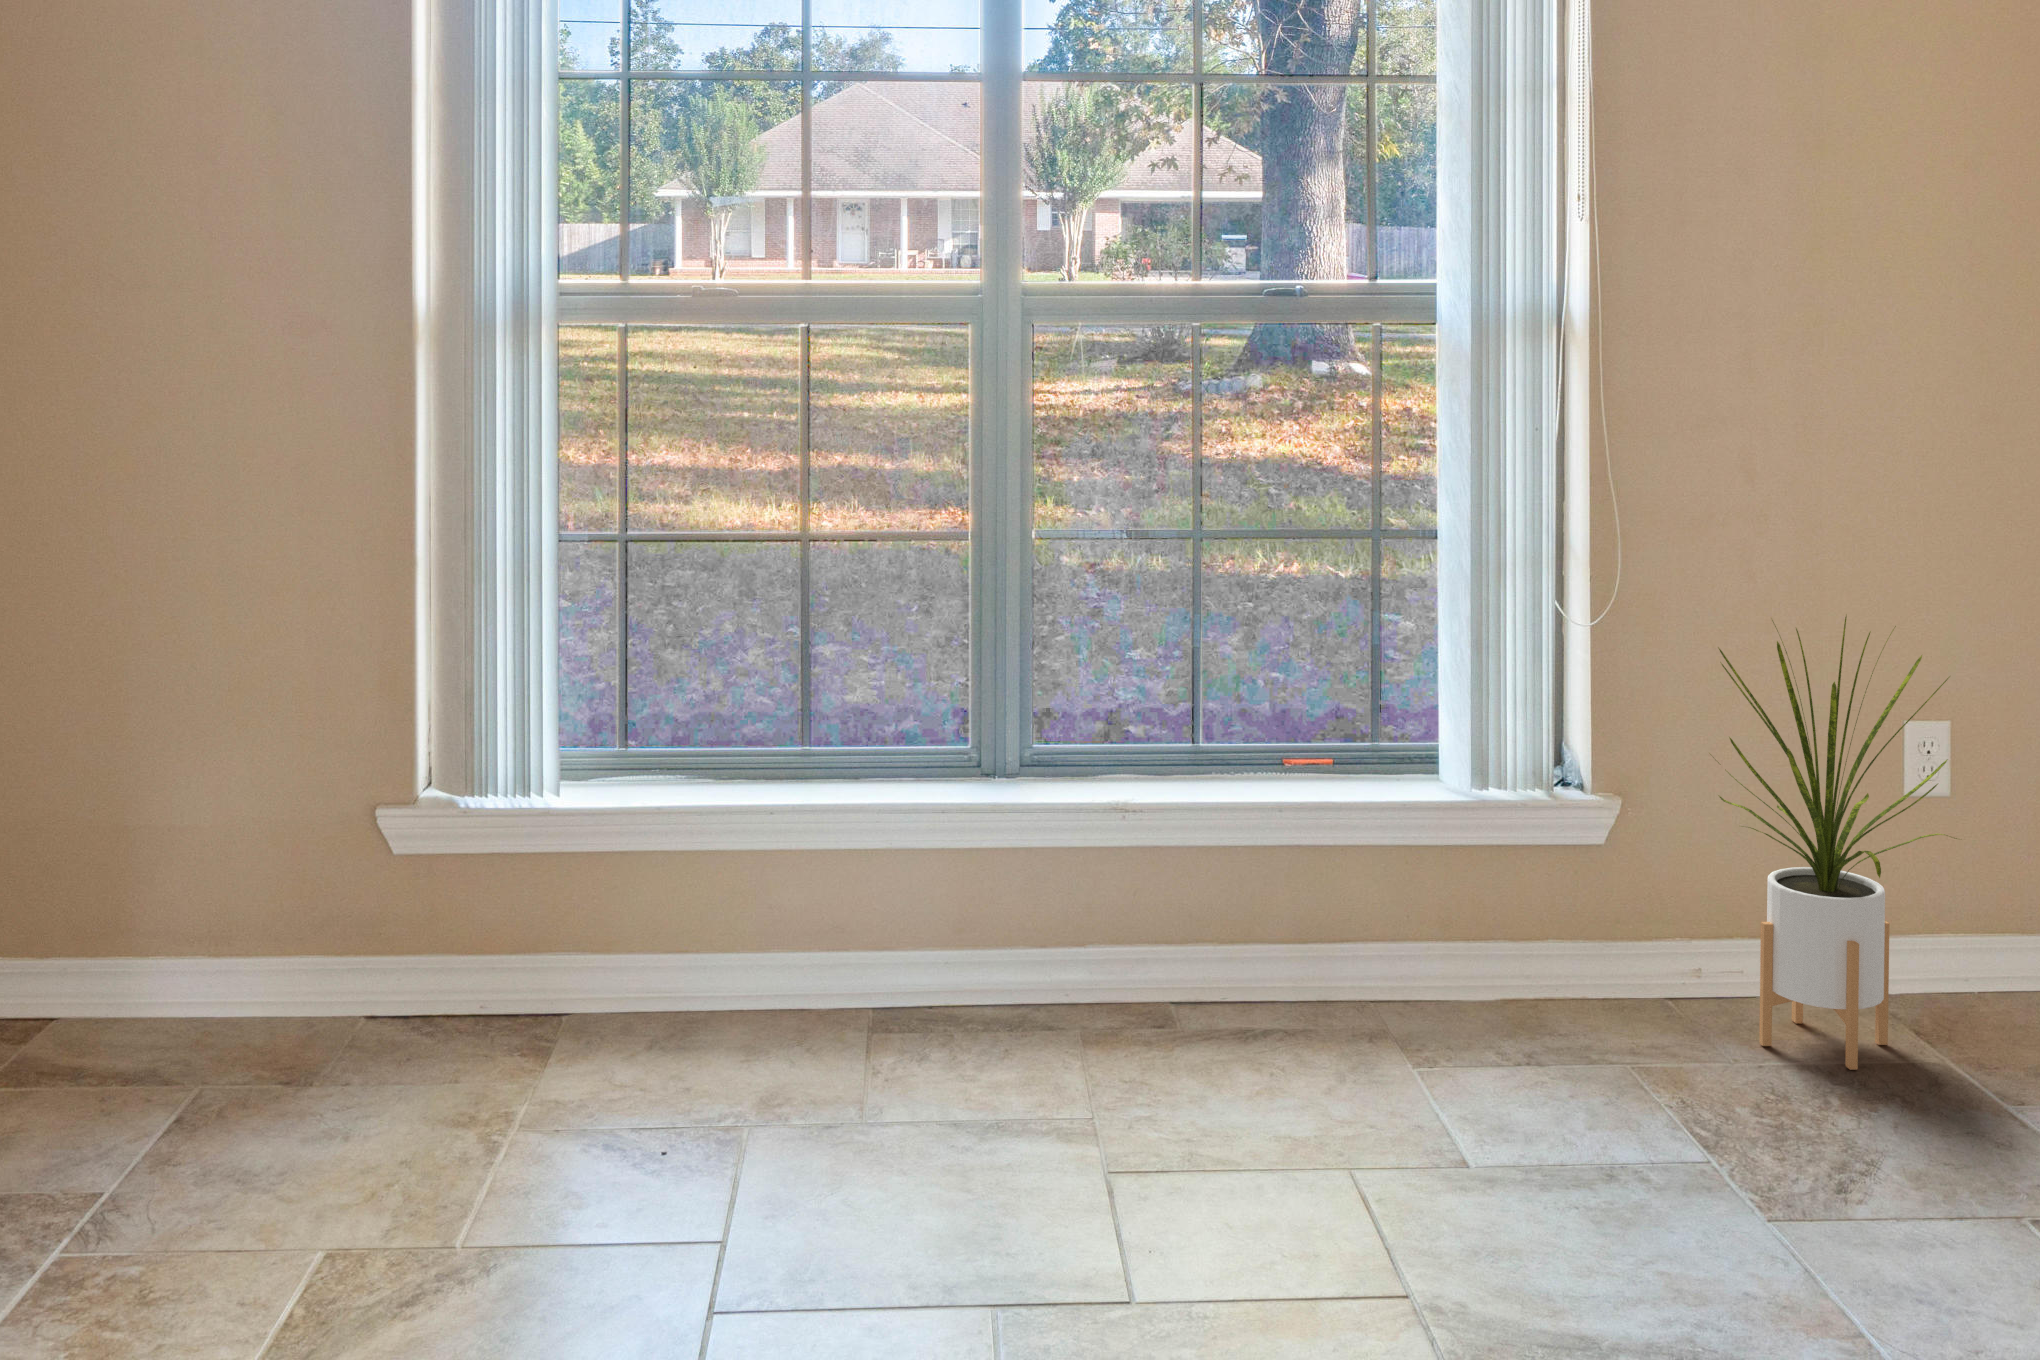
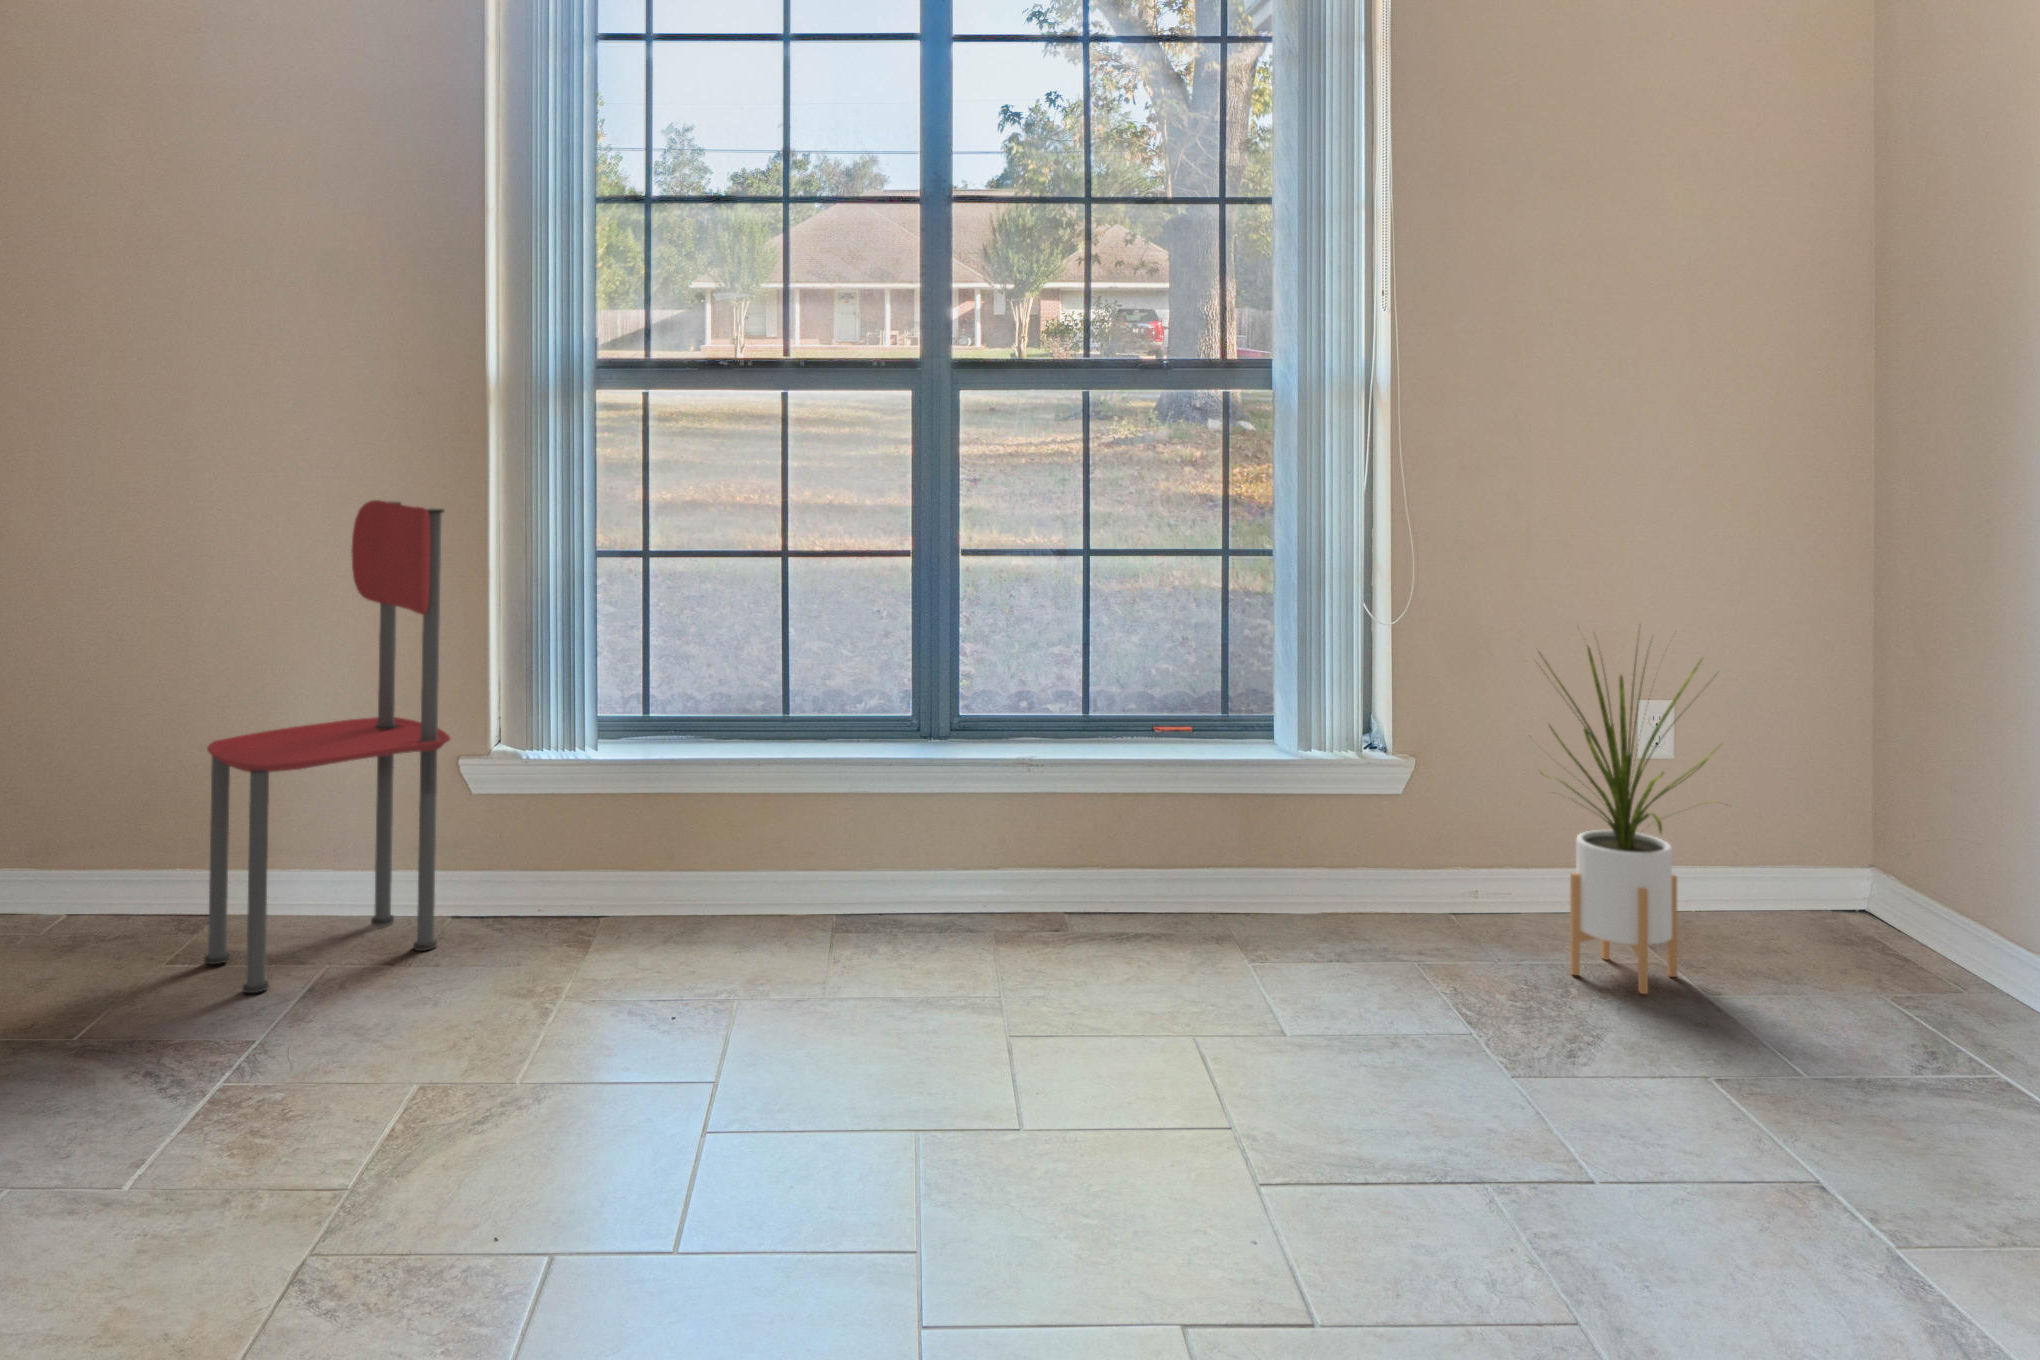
dining chair: none [36,479,359,1121] -> present [204,500,450,993]

